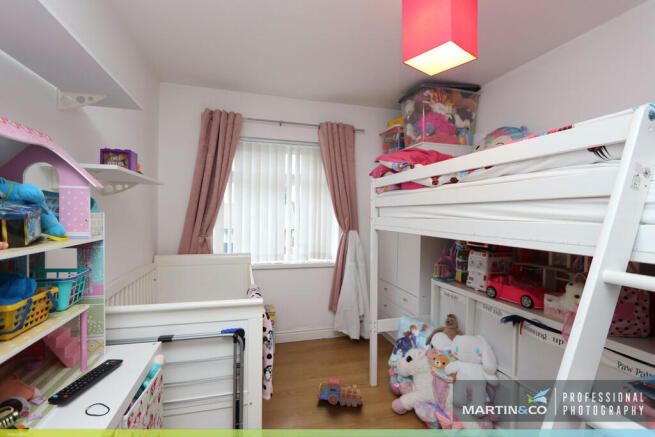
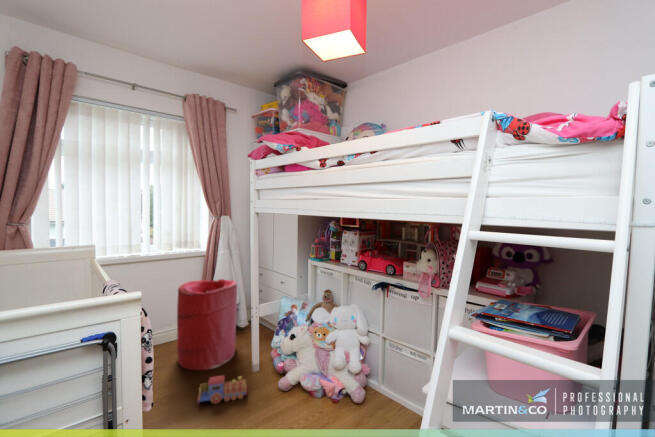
laundry hamper: none [308,288,359,371] -> present [177,279,237,370]

